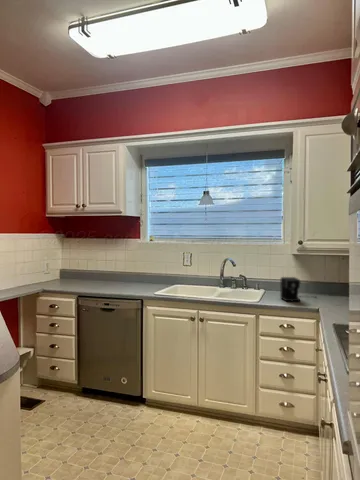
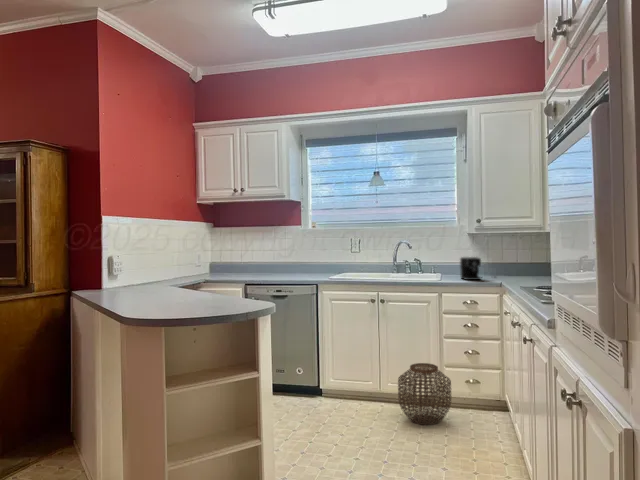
woven basket: none [209,386,263,454] -> present [398,363,451,425]

